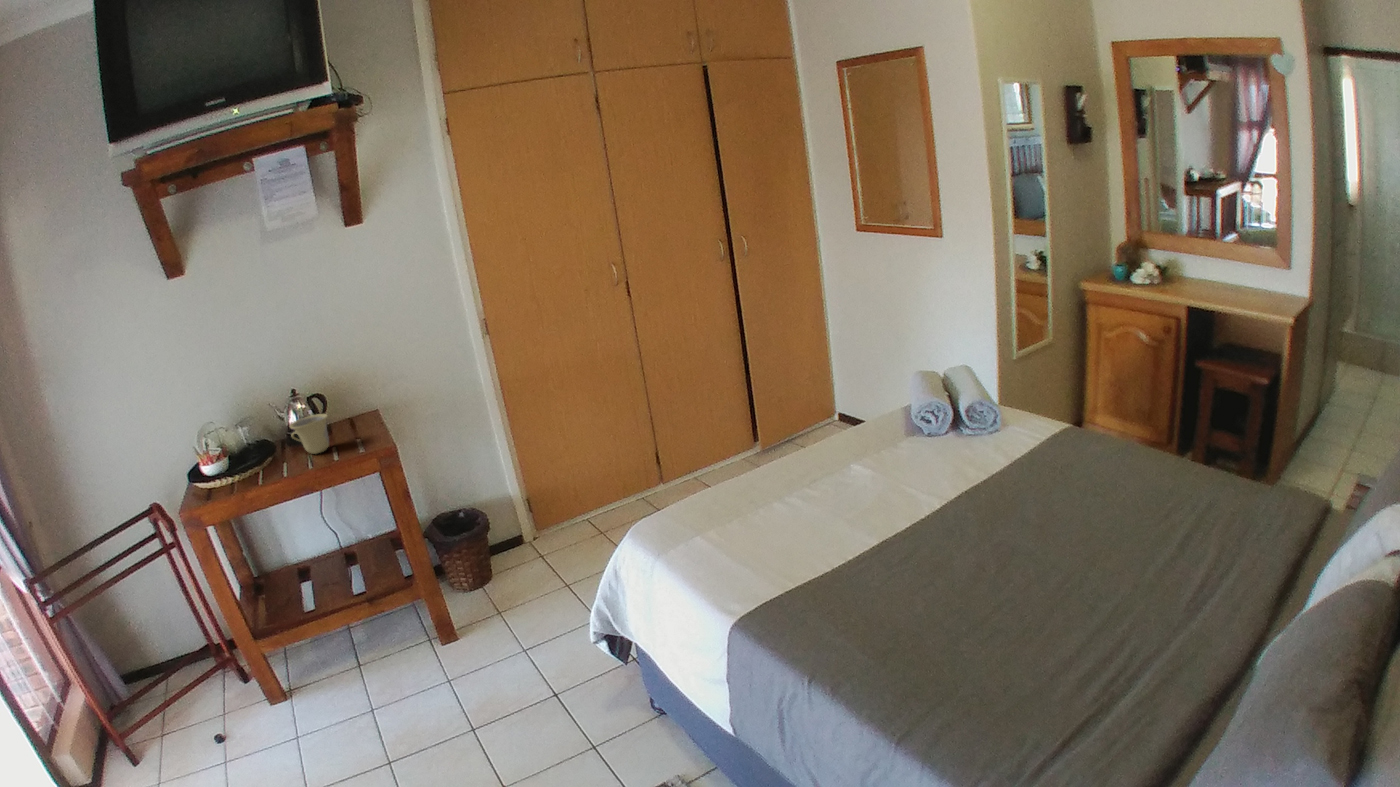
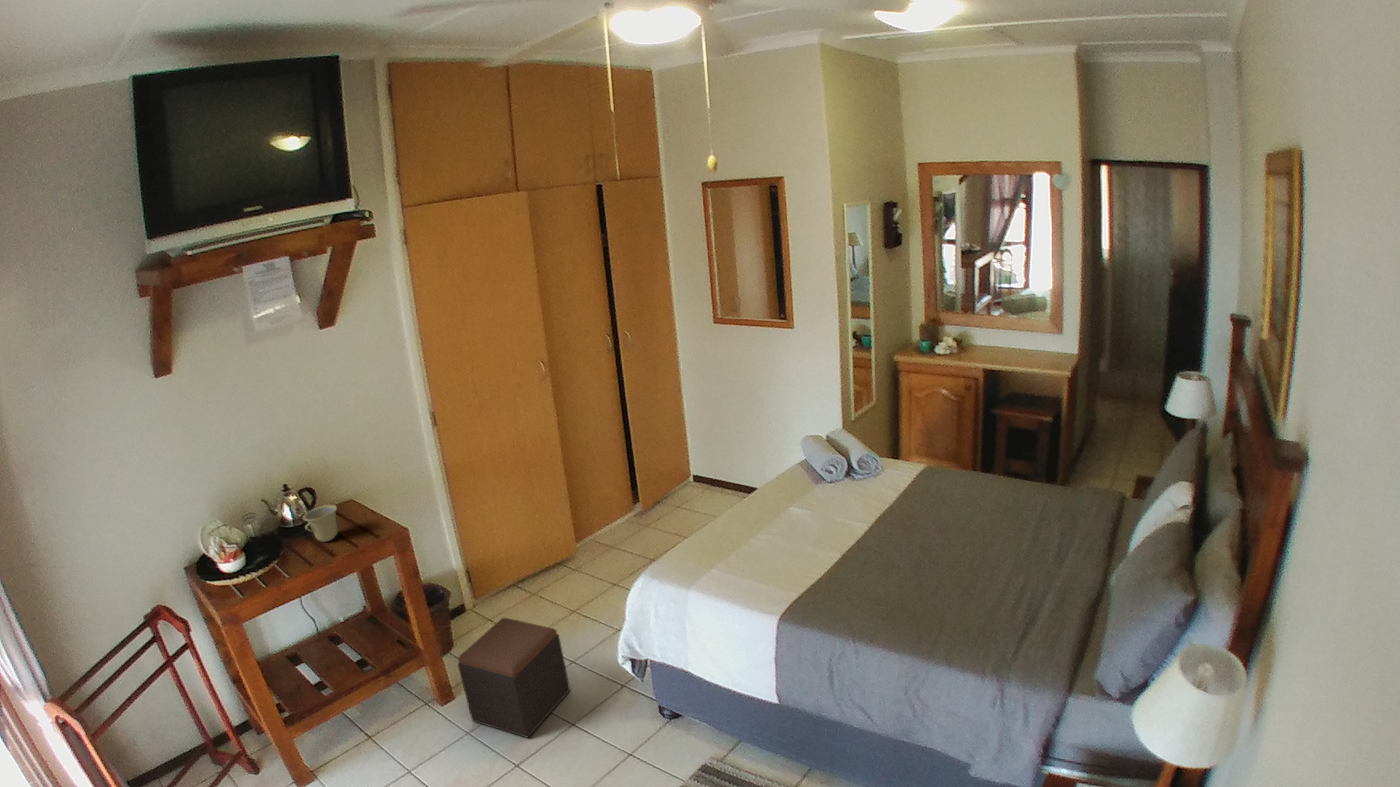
footstool: none [443,562,577,707] -> present [458,617,570,737]

